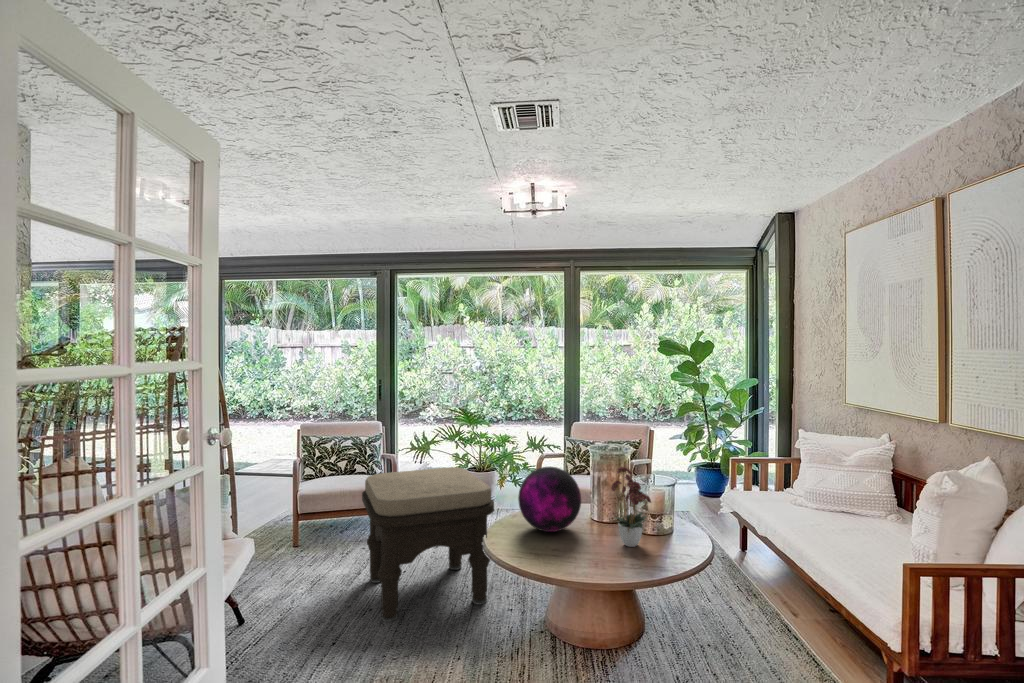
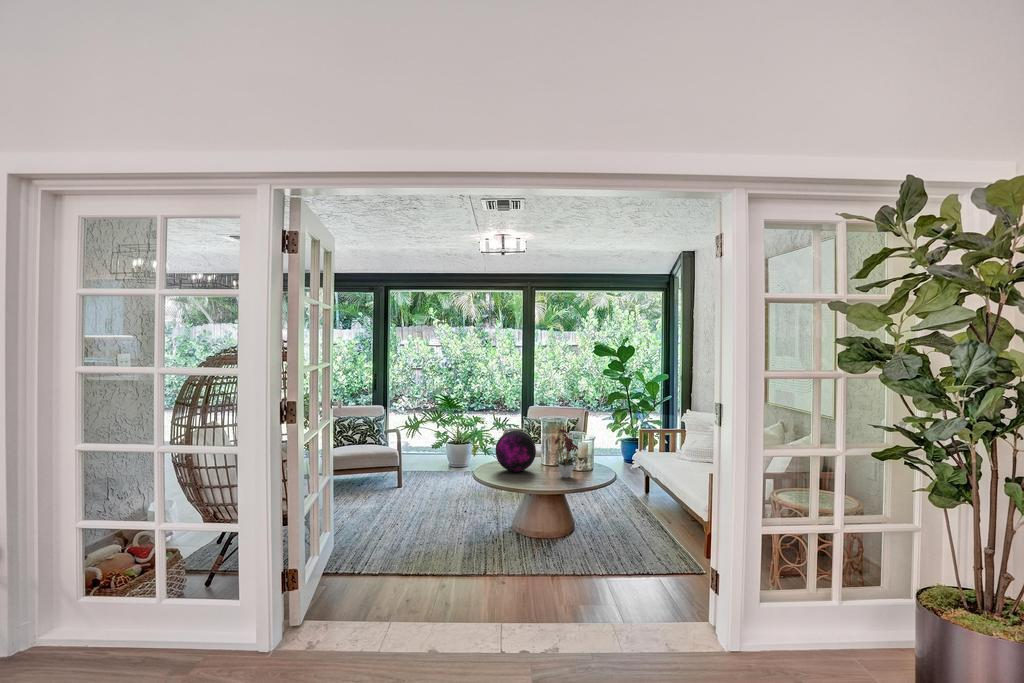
ottoman: present [362,467,494,622] -> none [387,435,479,529]

